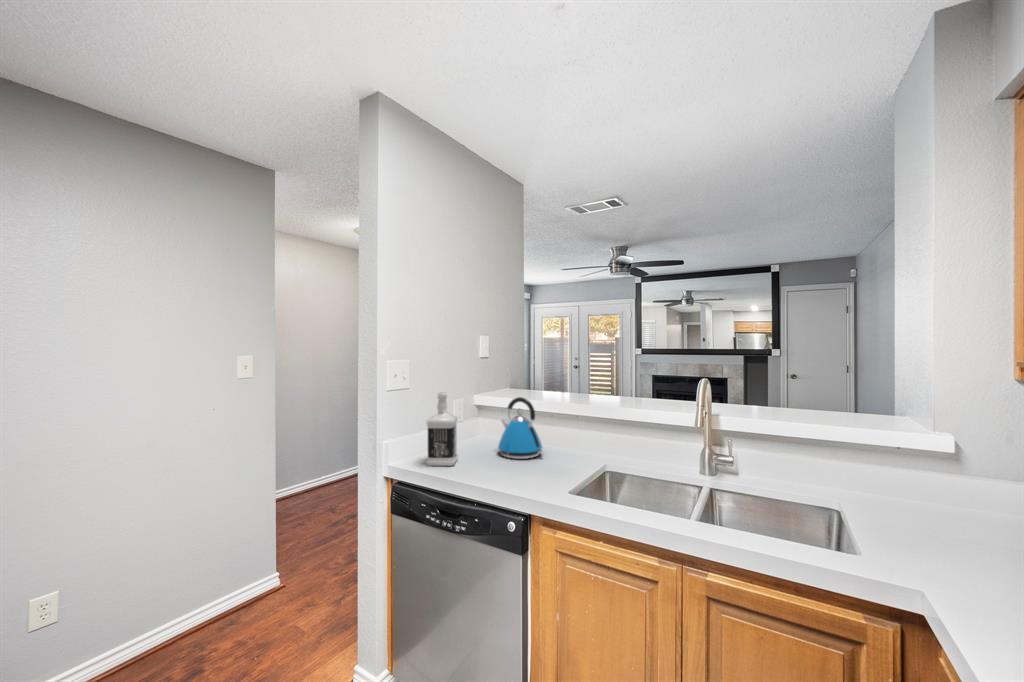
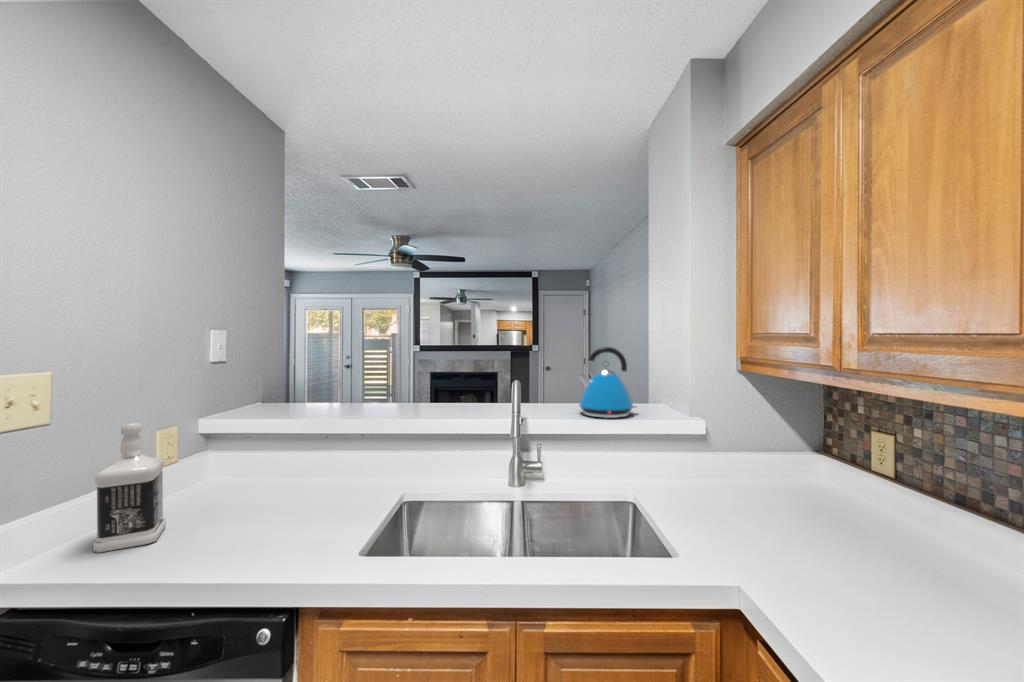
kettle: present [498,397,543,459] -> present [579,347,637,418]

